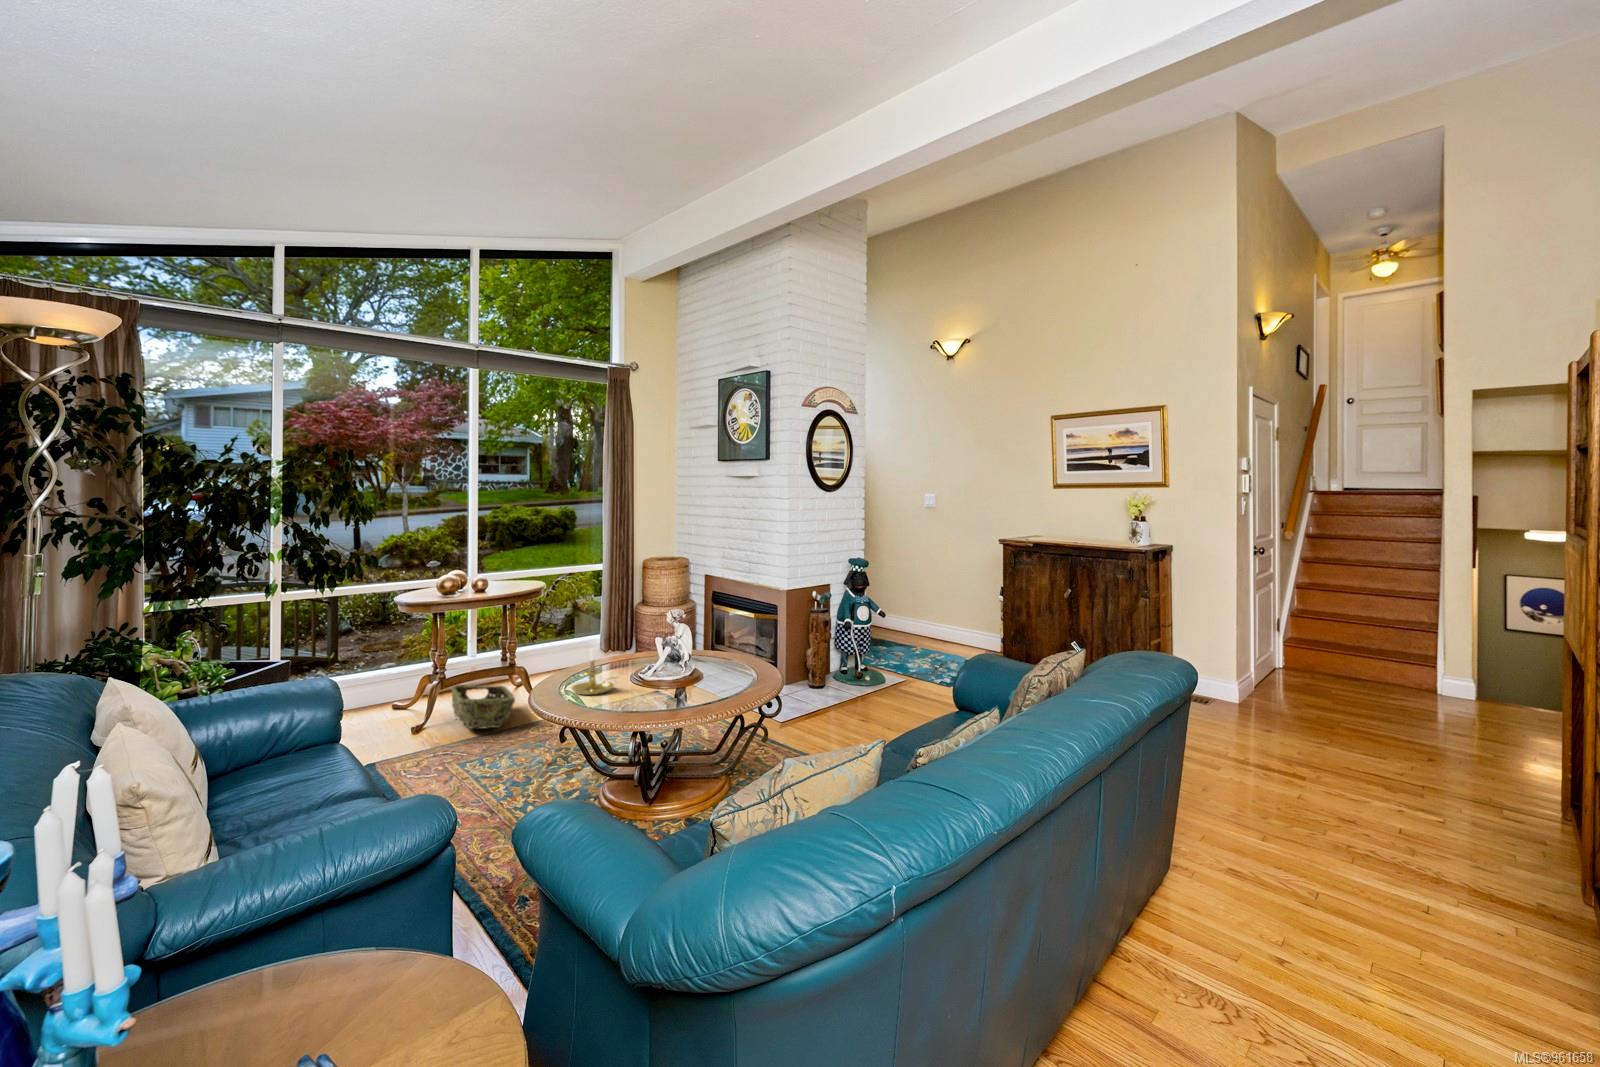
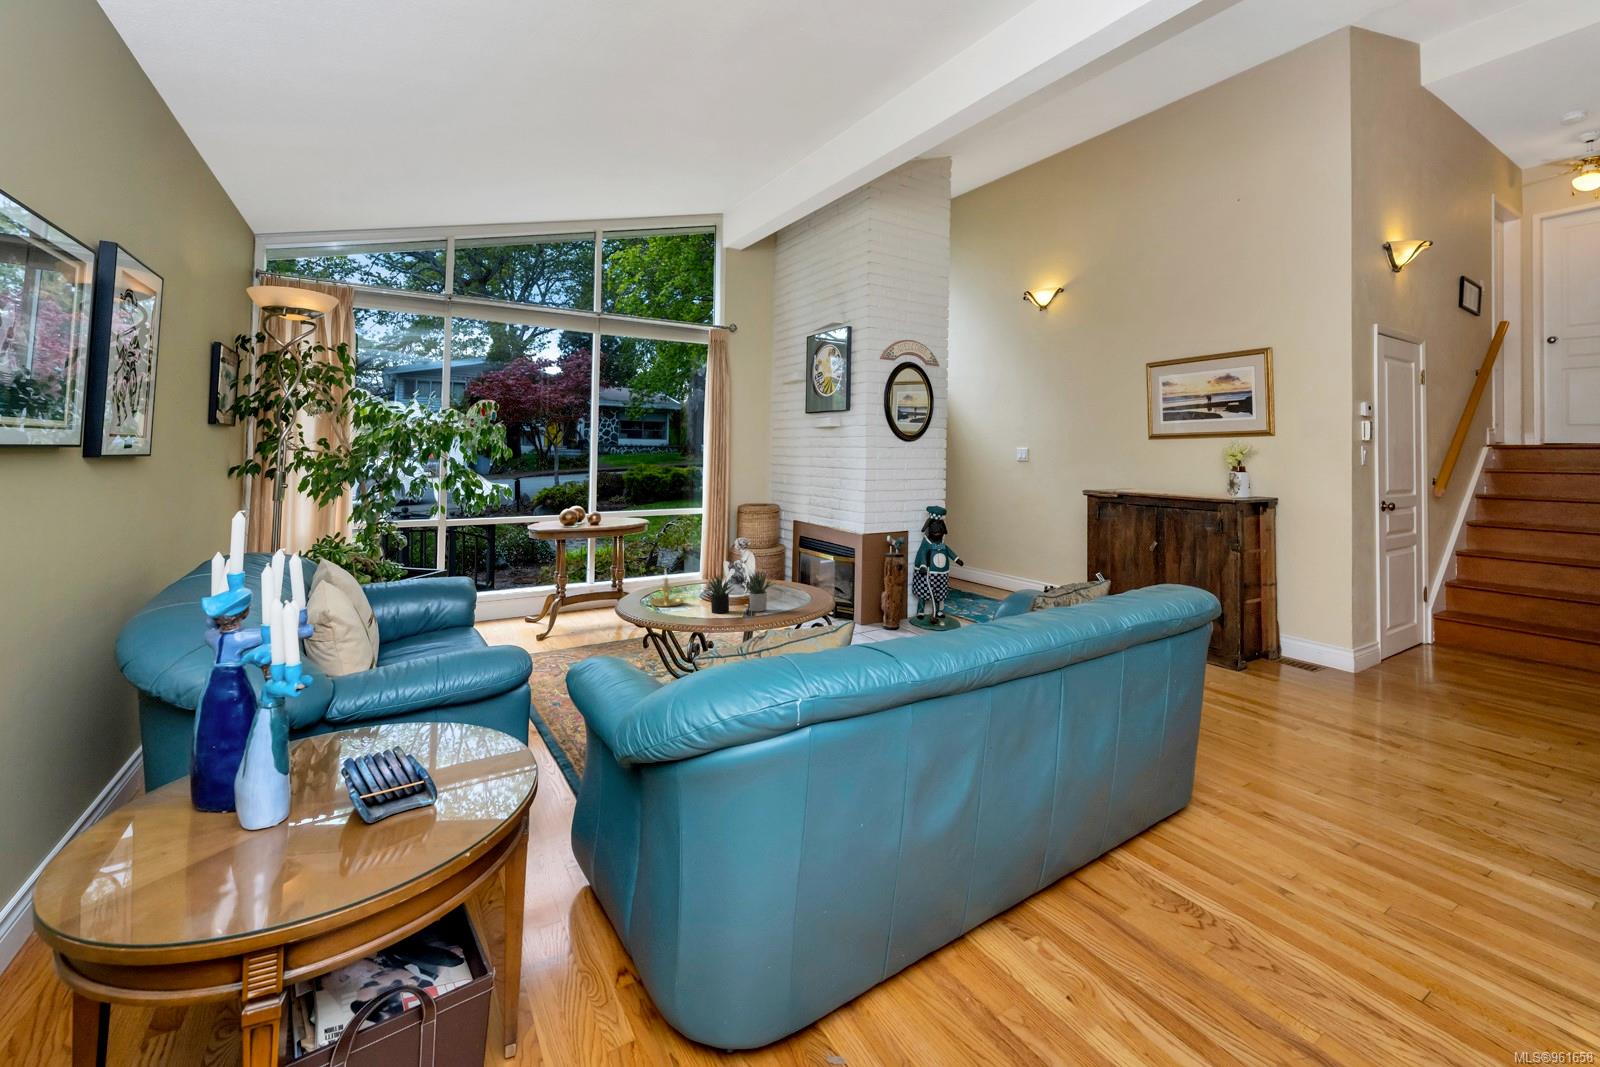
succulent plant: none [638,647,726,702] -> present [703,572,773,614]
woven basket: present [452,685,515,729] -> none [568,606,617,643]

